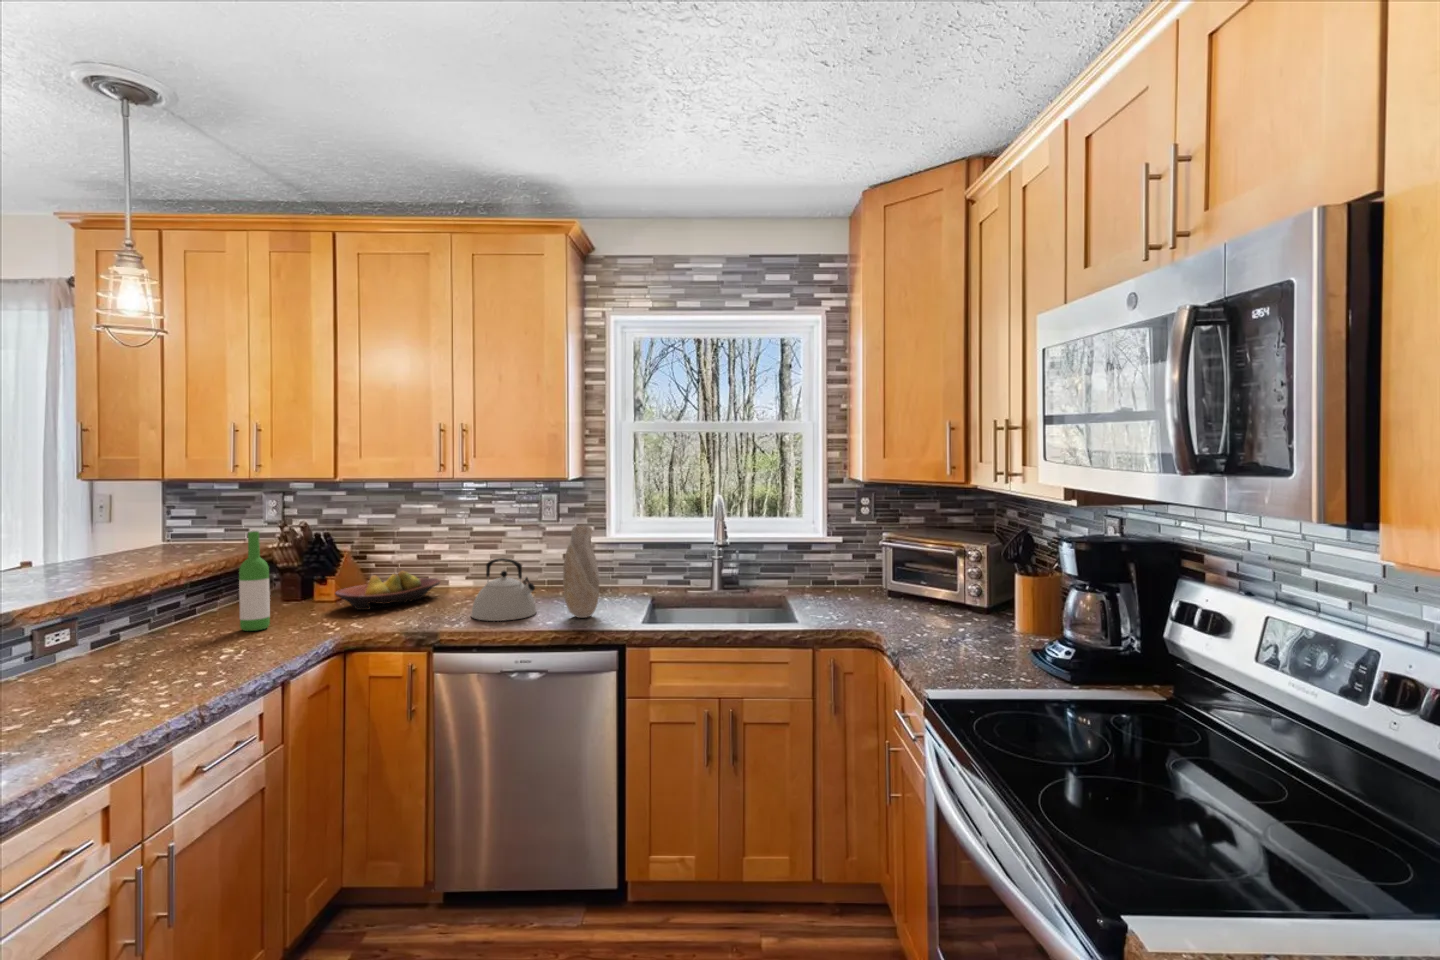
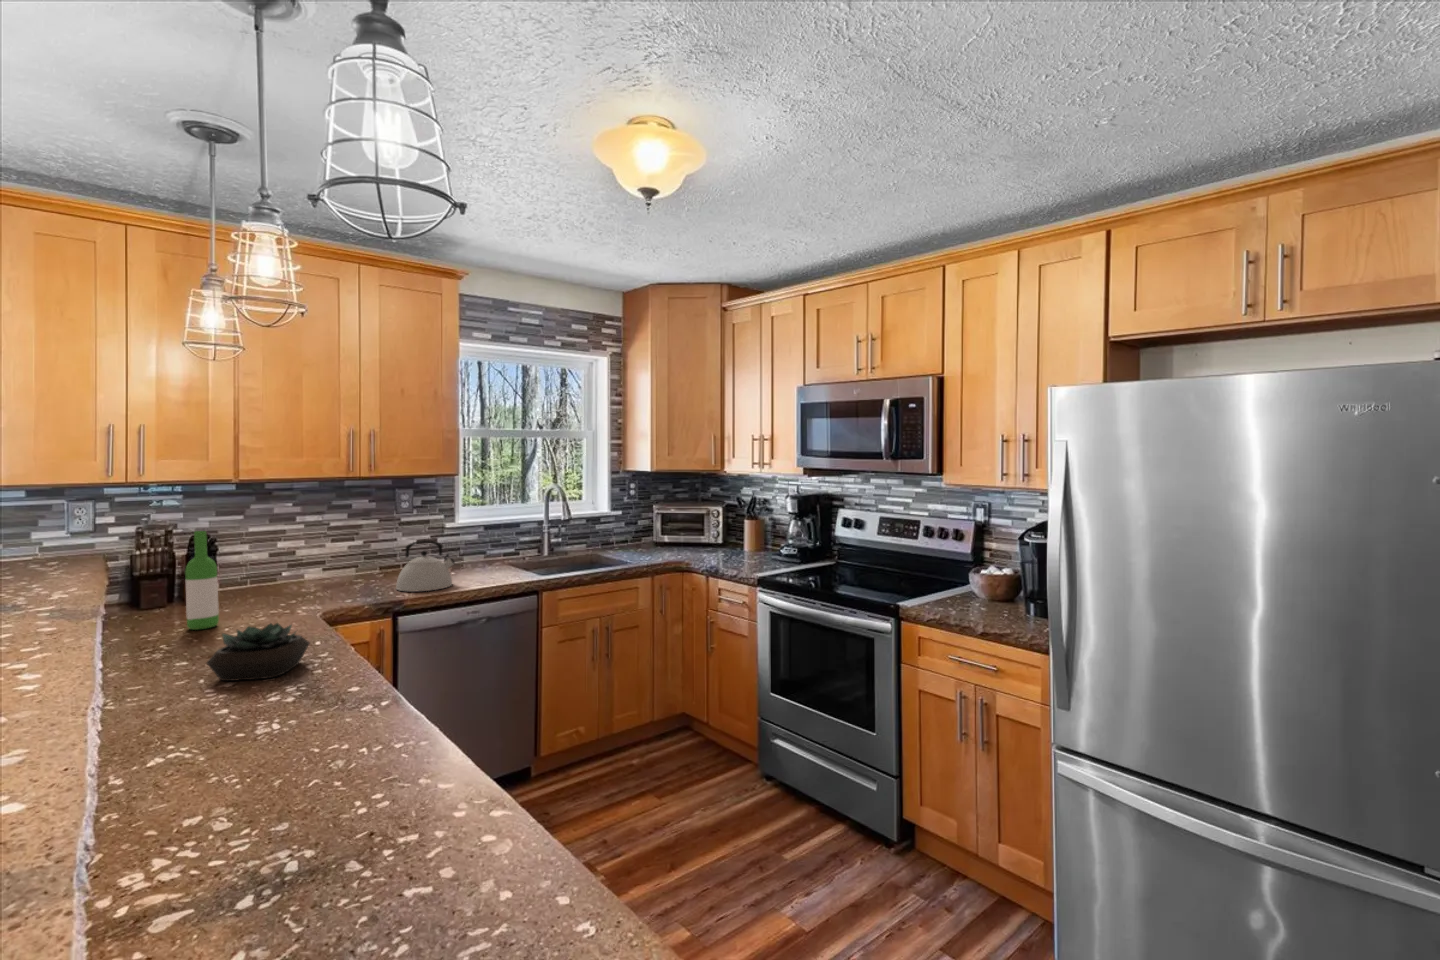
vase: present [563,526,599,618] -> none [479,510,507,580]
fruit bowl: present [335,571,440,610] -> none [236,565,320,603]
succulent plant: none [62,642,181,708] -> present [207,623,310,681]

